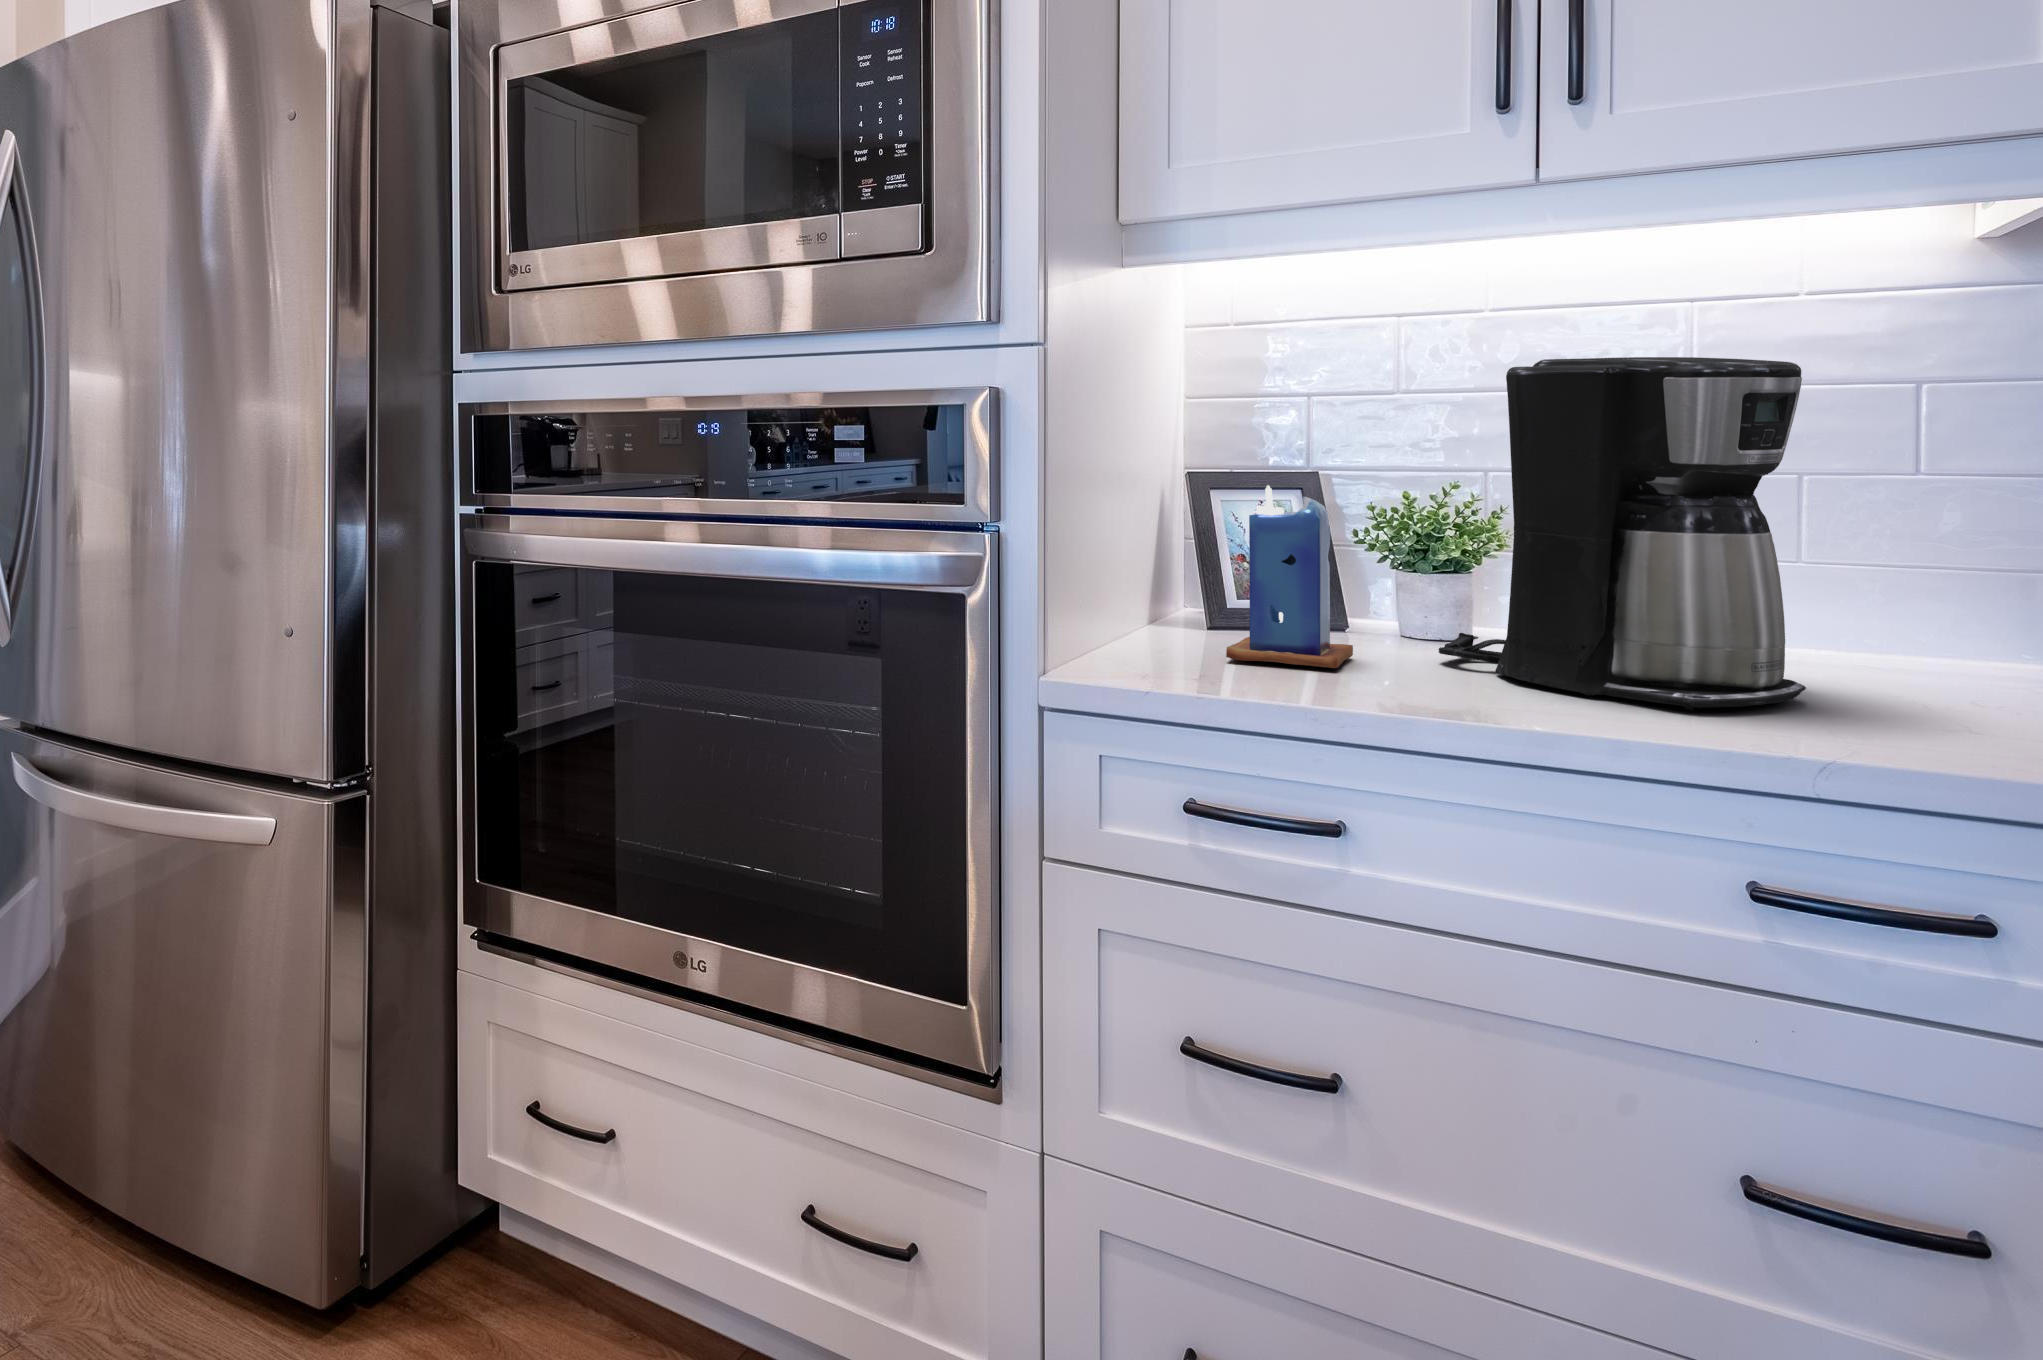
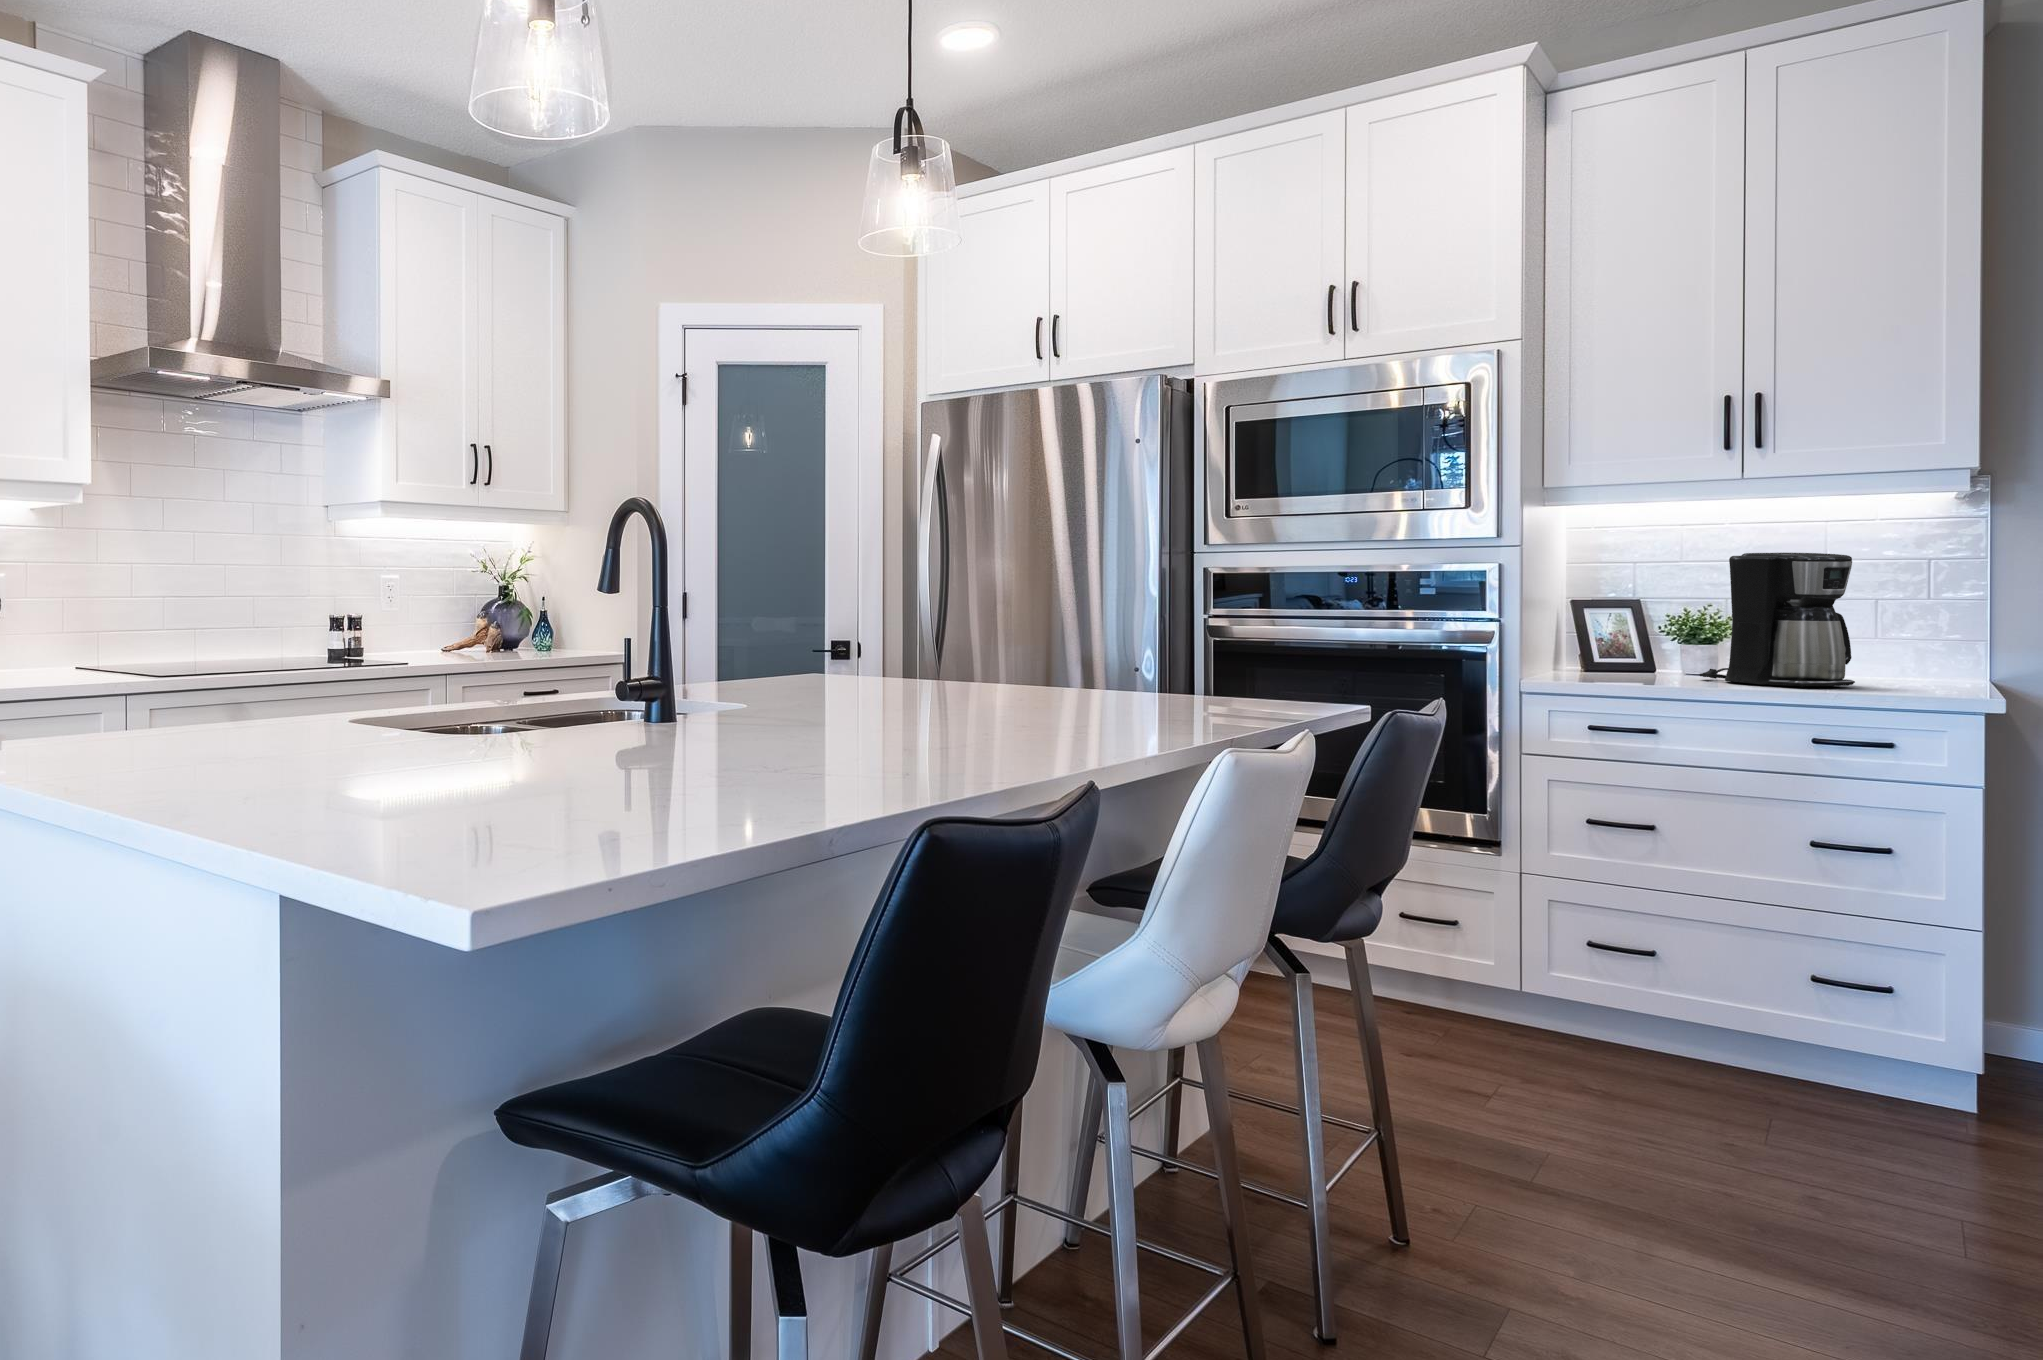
candle: present [1226,485,1353,668] -> none [1601,605,1659,679]

